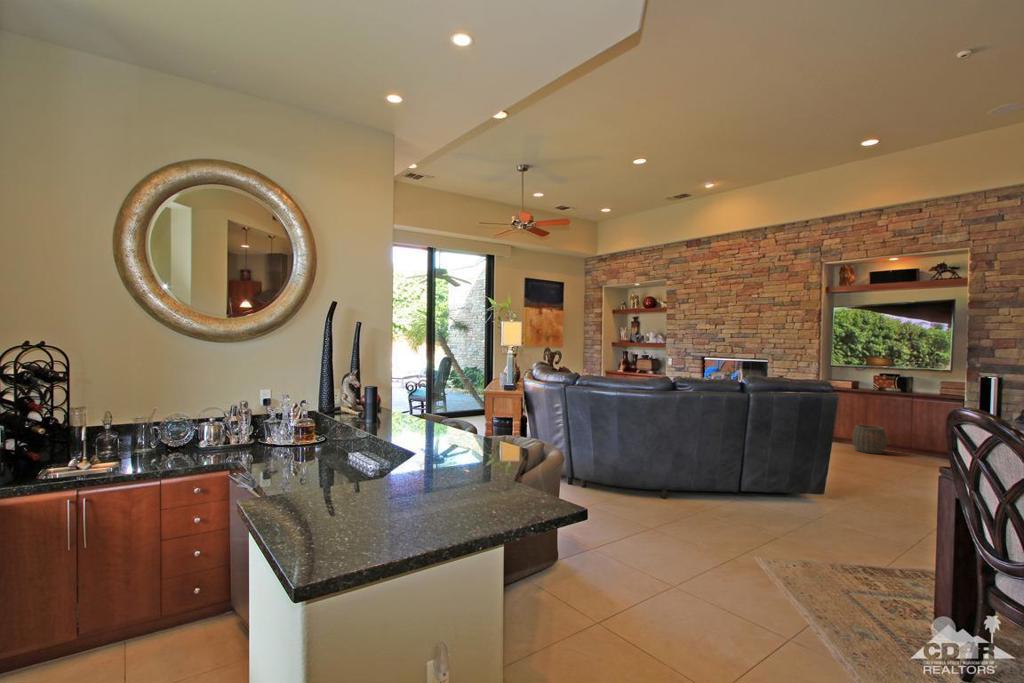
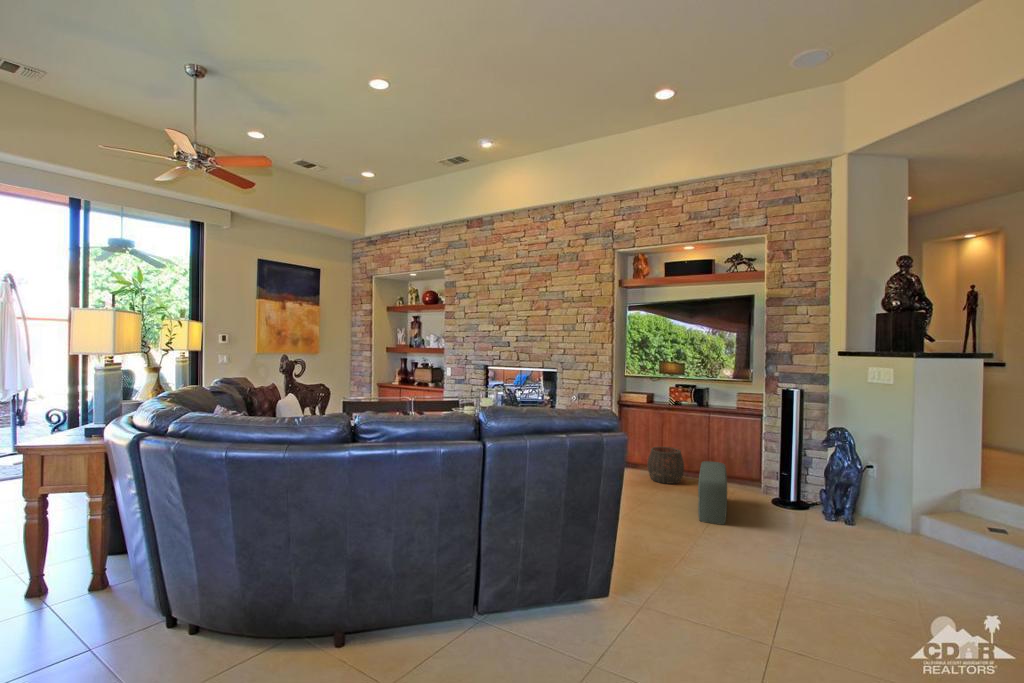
pouf: none [894,433,923,476] -> present [698,461,727,525]

